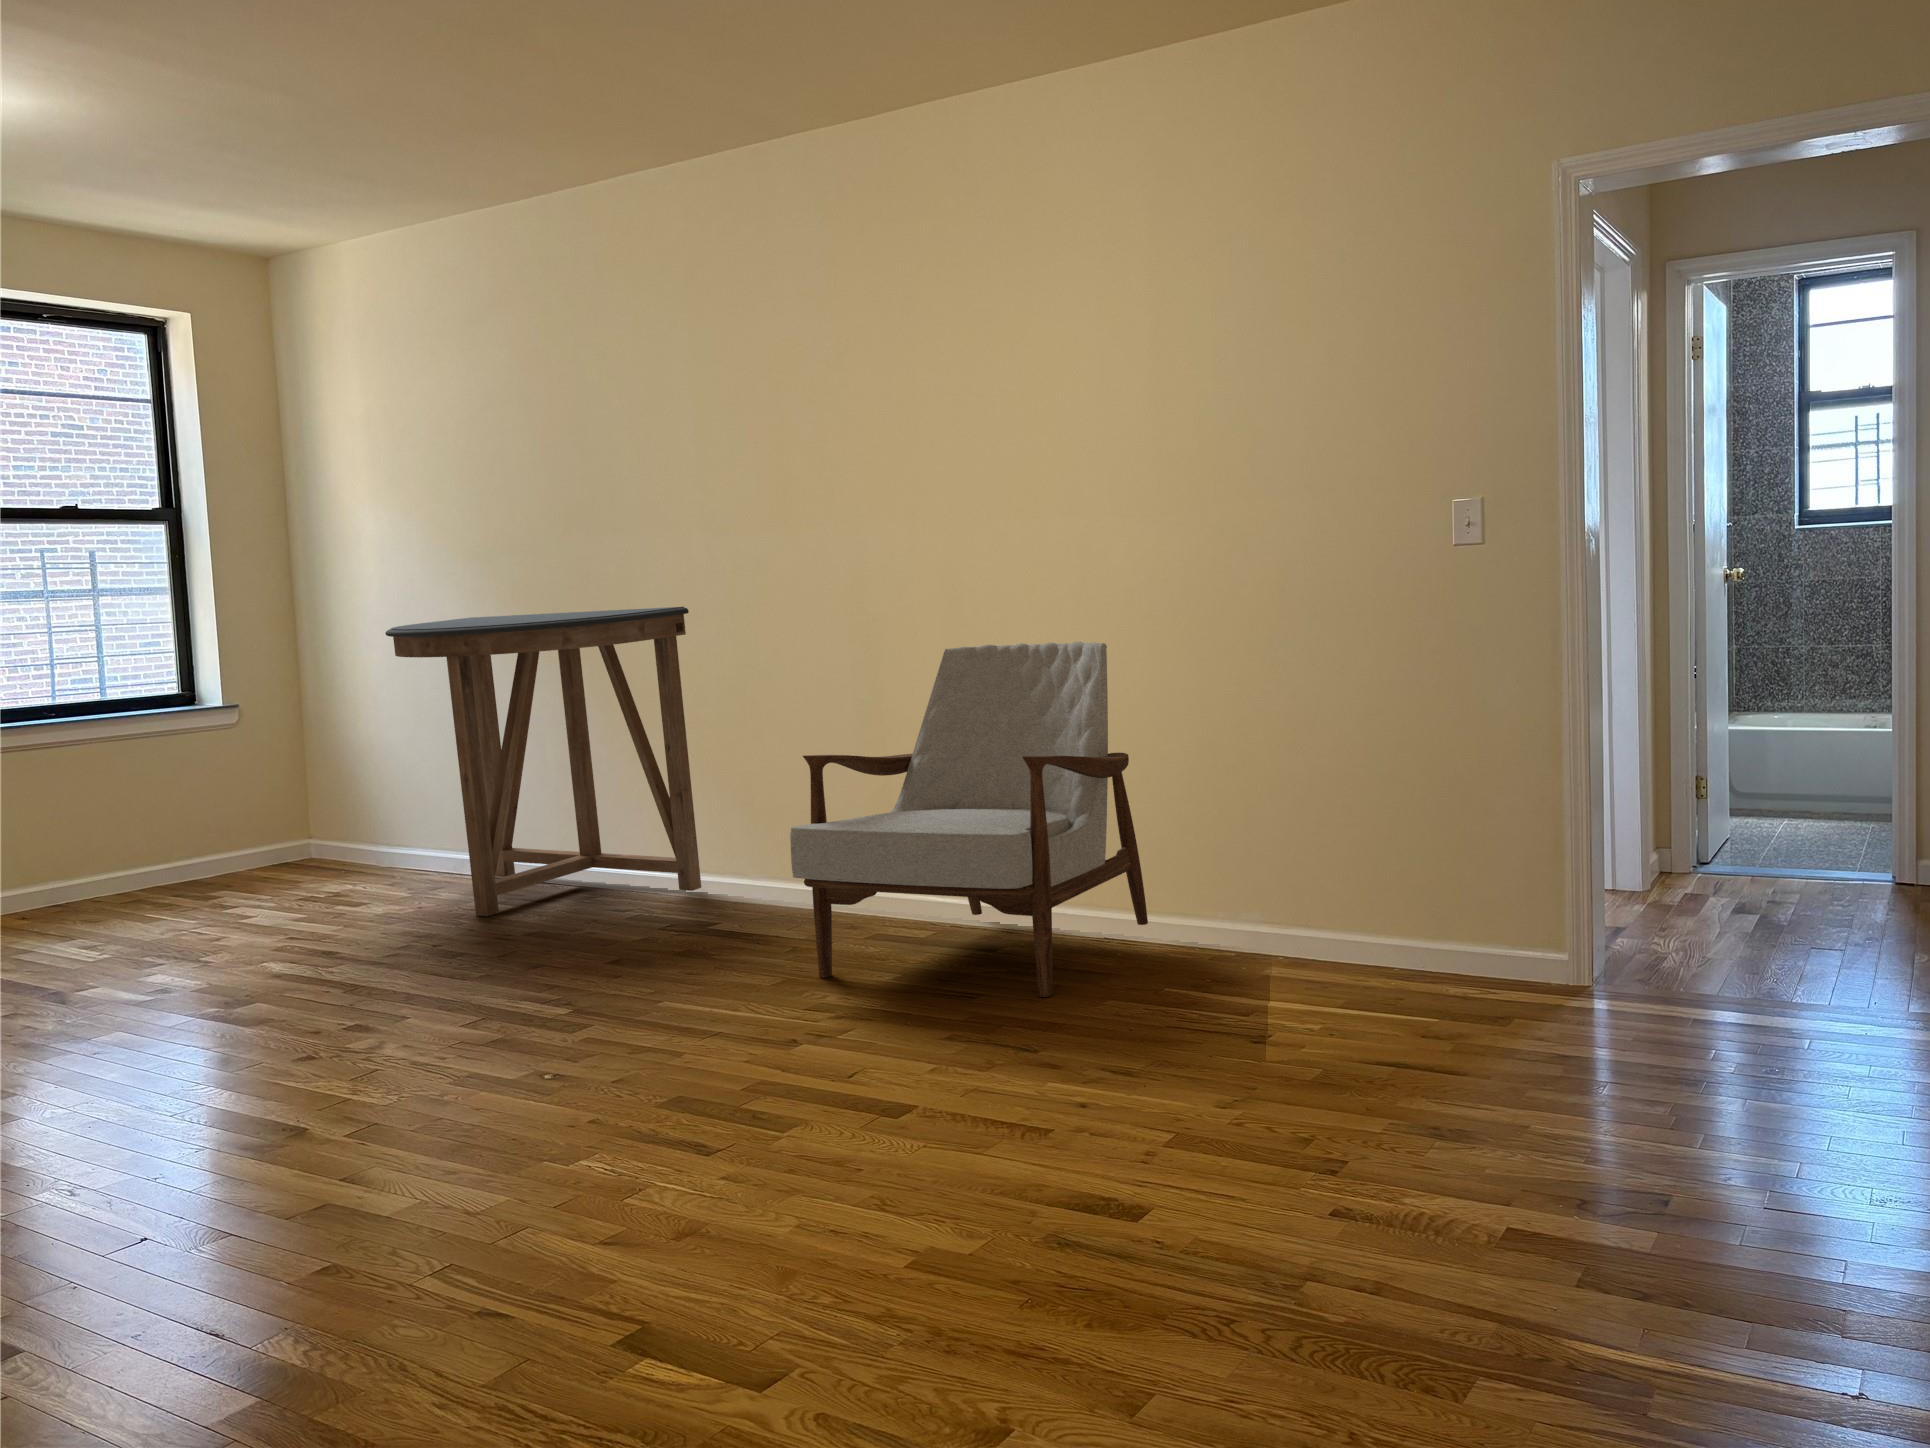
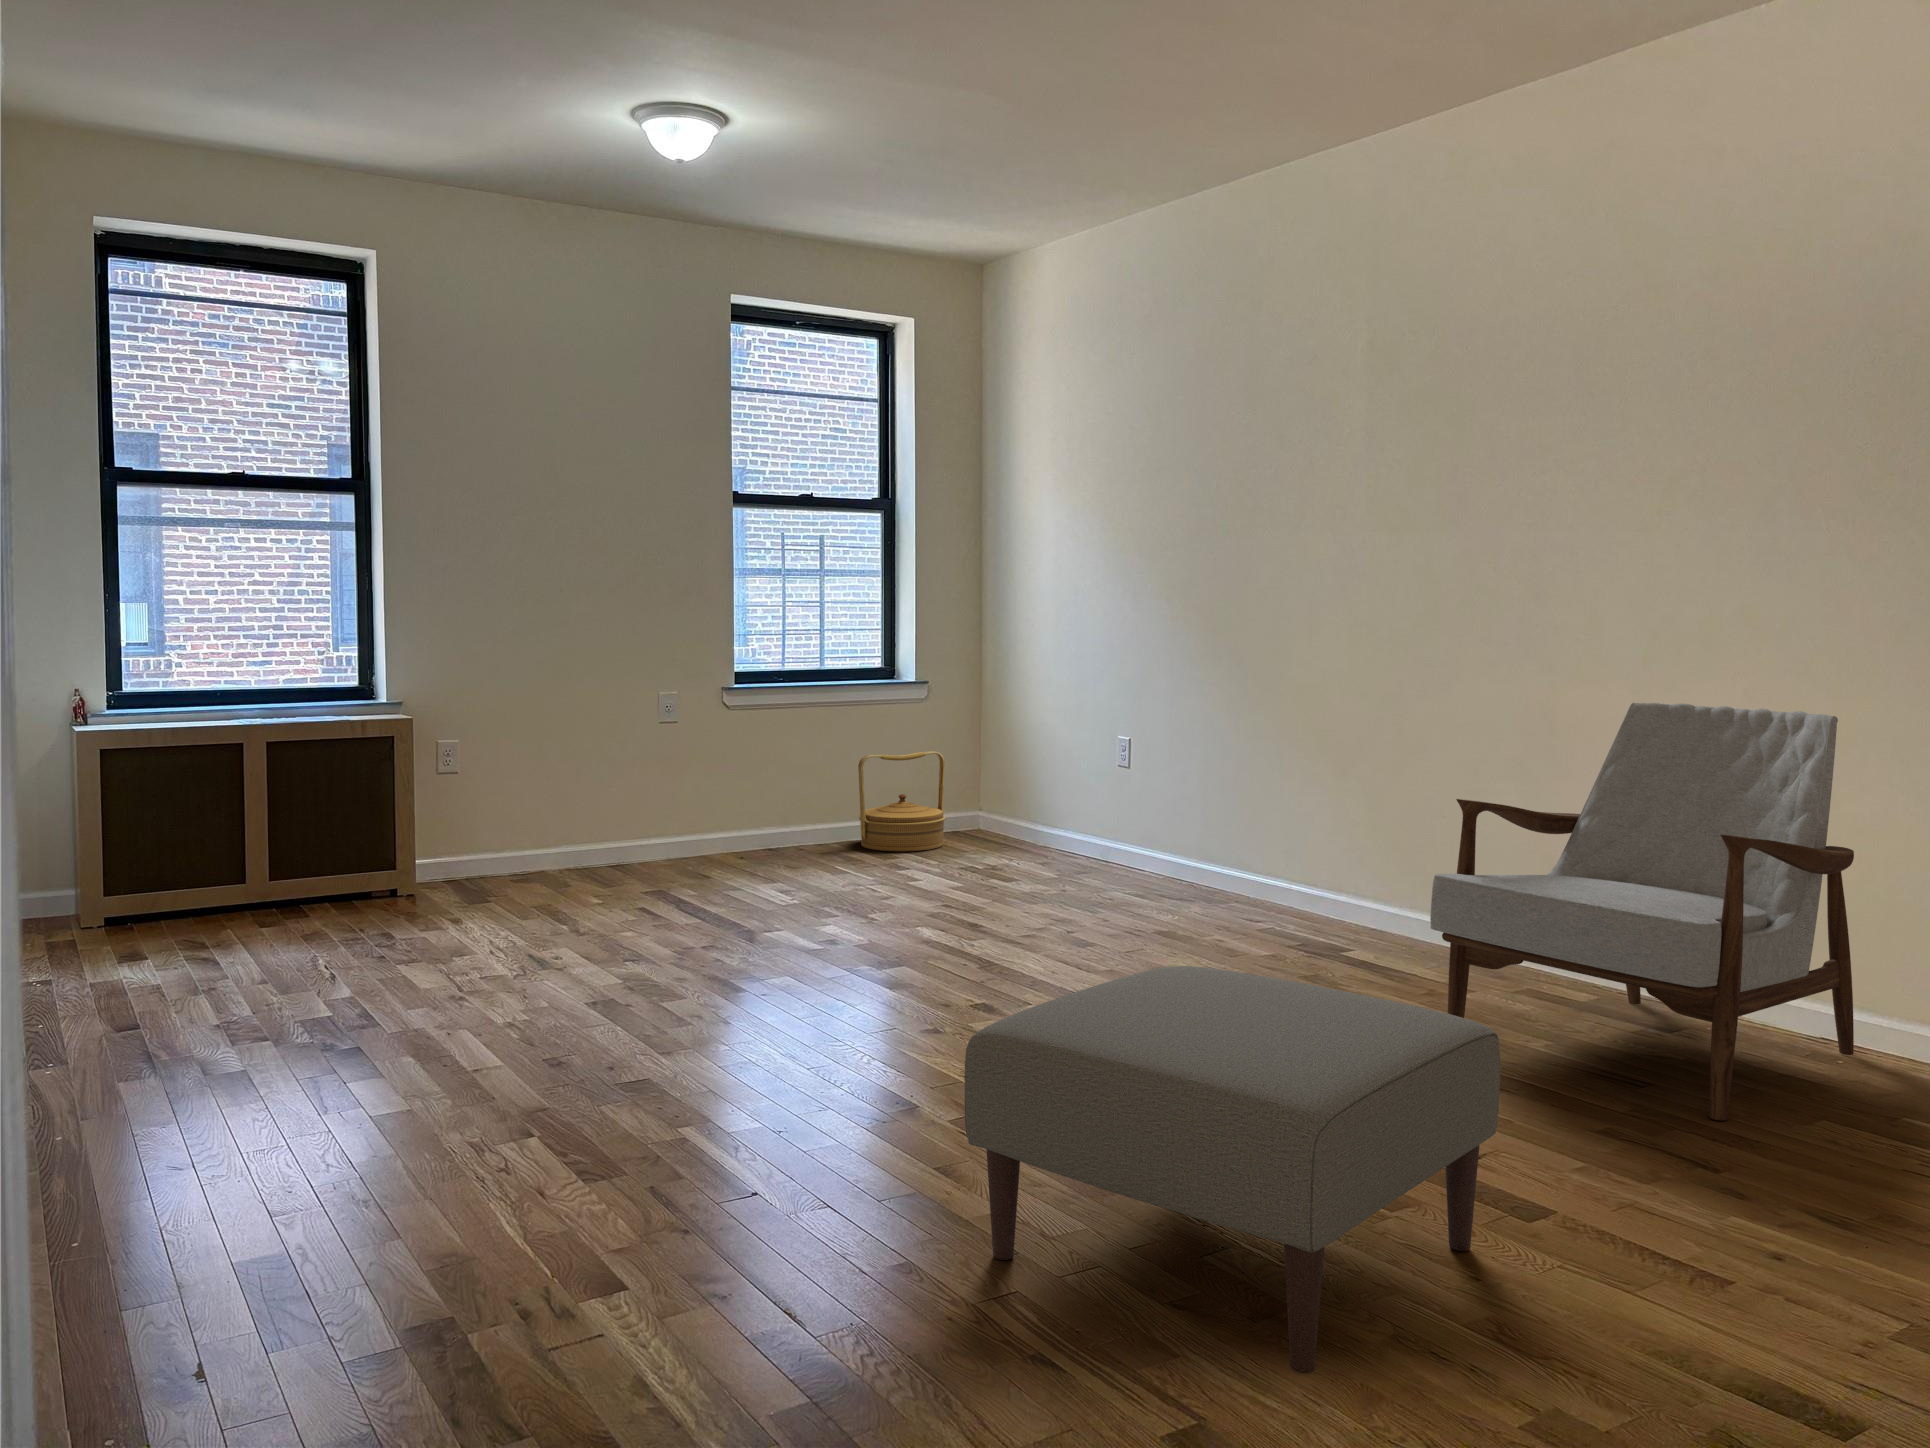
console table: present [385,607,701,916] -> none [1064,626,1351,922]
woven basket: none [152,777,268,896] -> present [858,751,945,851]
ottoman: none [370,943,864,1268] -> present [965,966,1500,1373]

